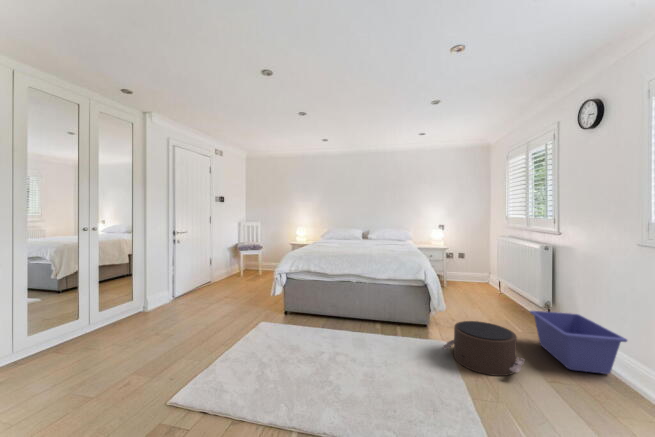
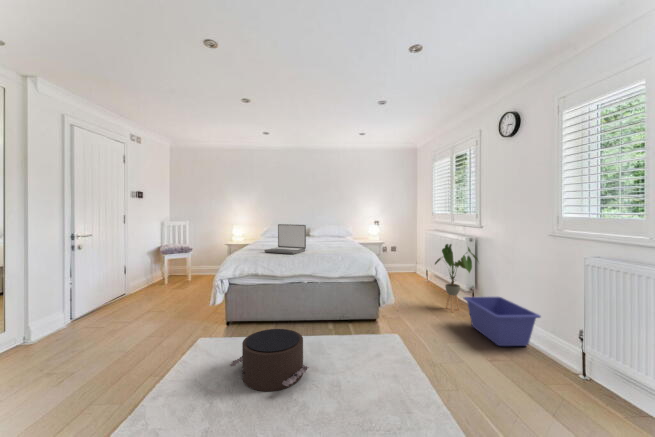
laptop: none [319,225,359,254] -> present [265,224,306,254]
house plant: none [500,251,555,327] -> present [435,244,478,312]
pouf: present [443,321,524,376] -> present [230,329,309,391]

